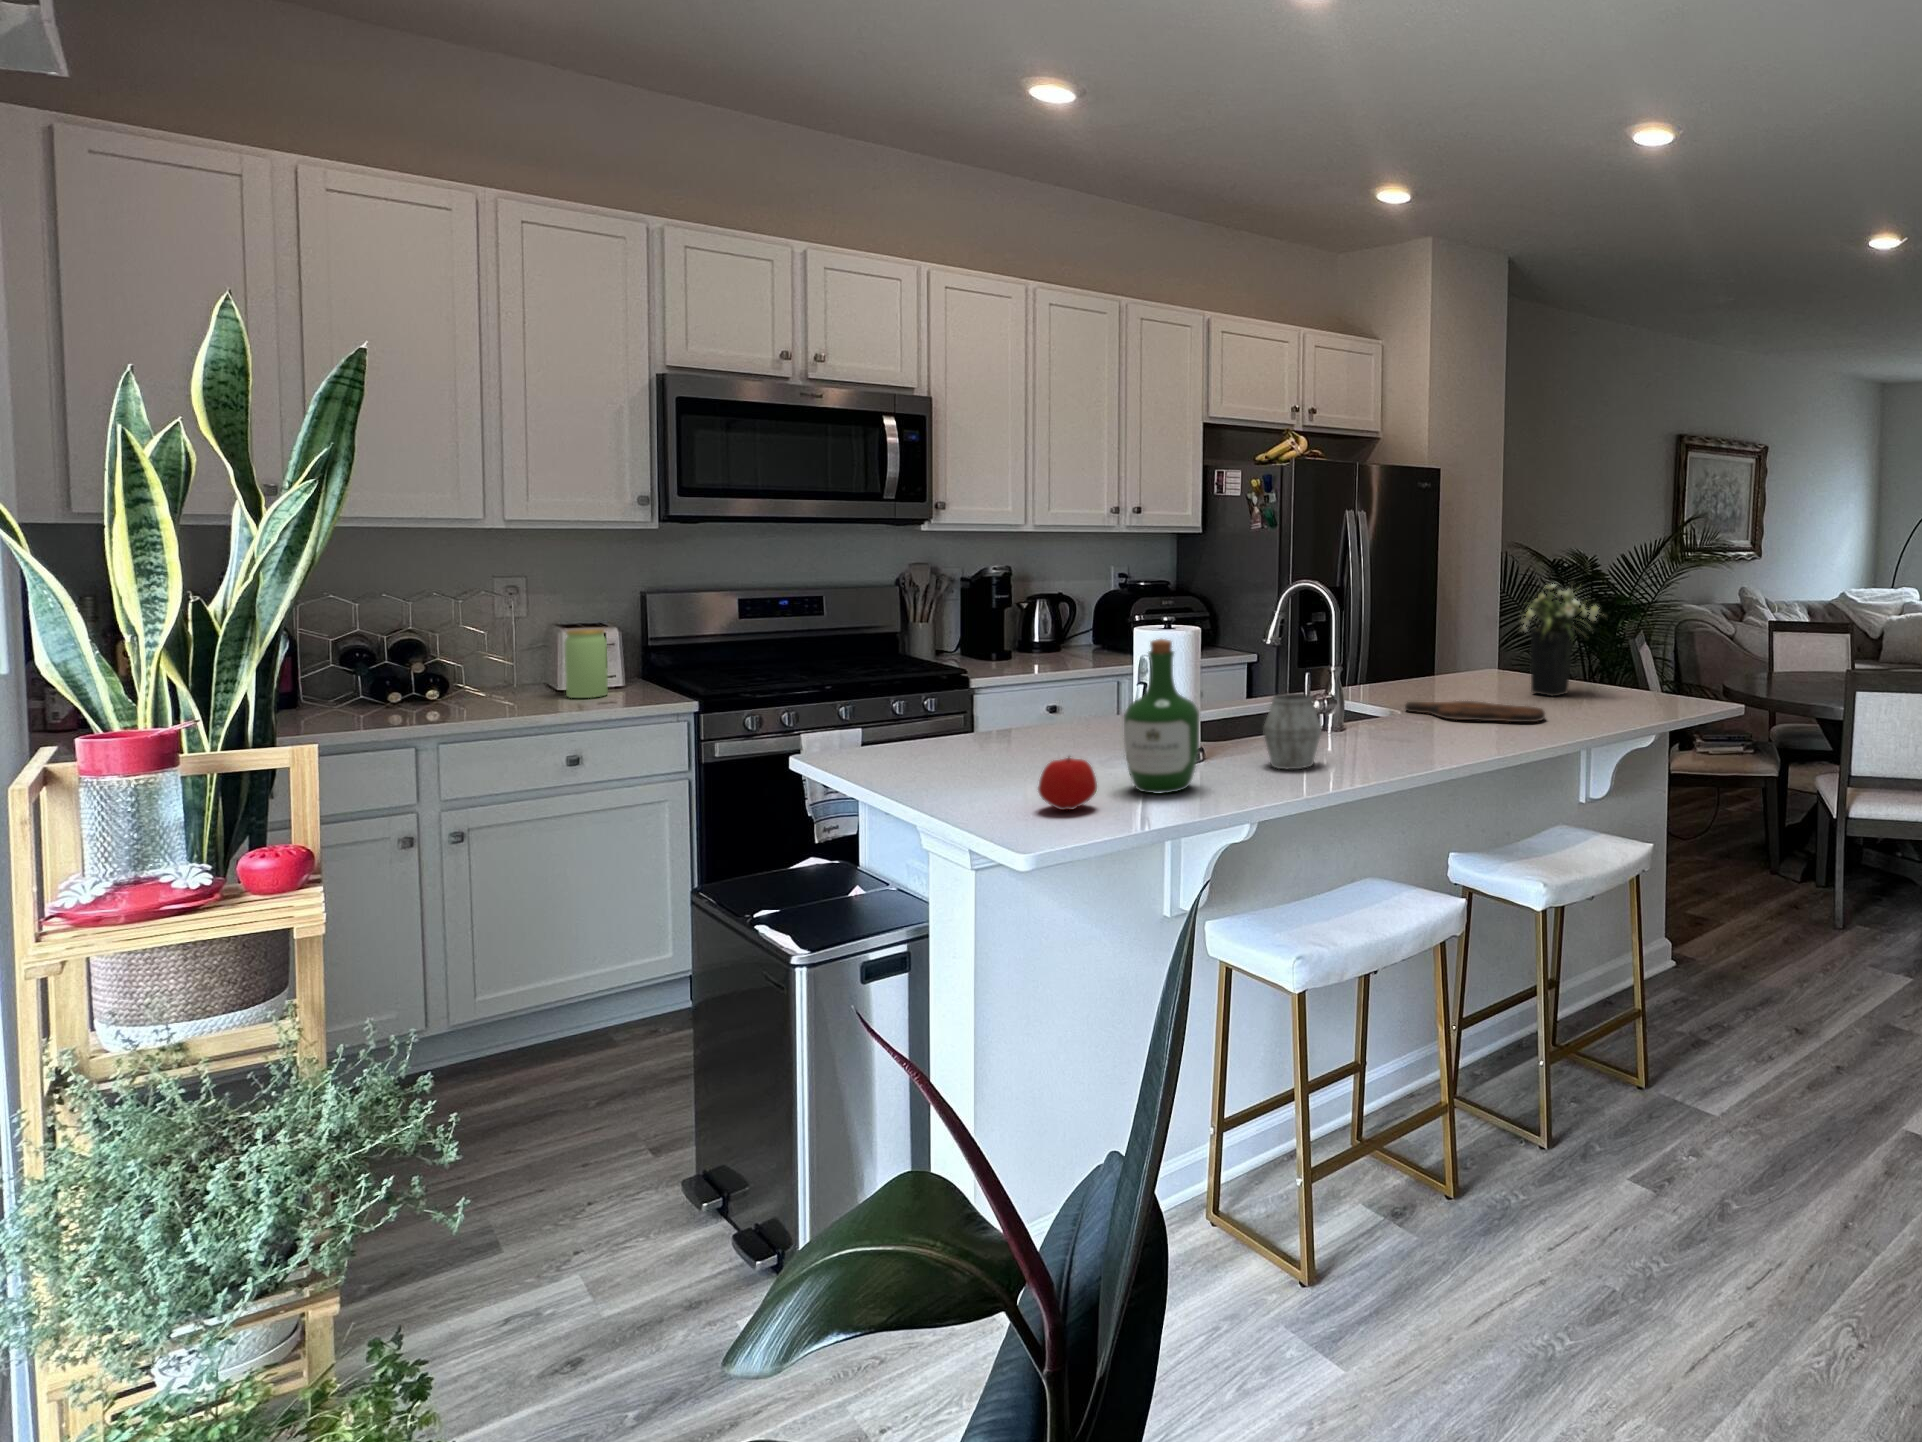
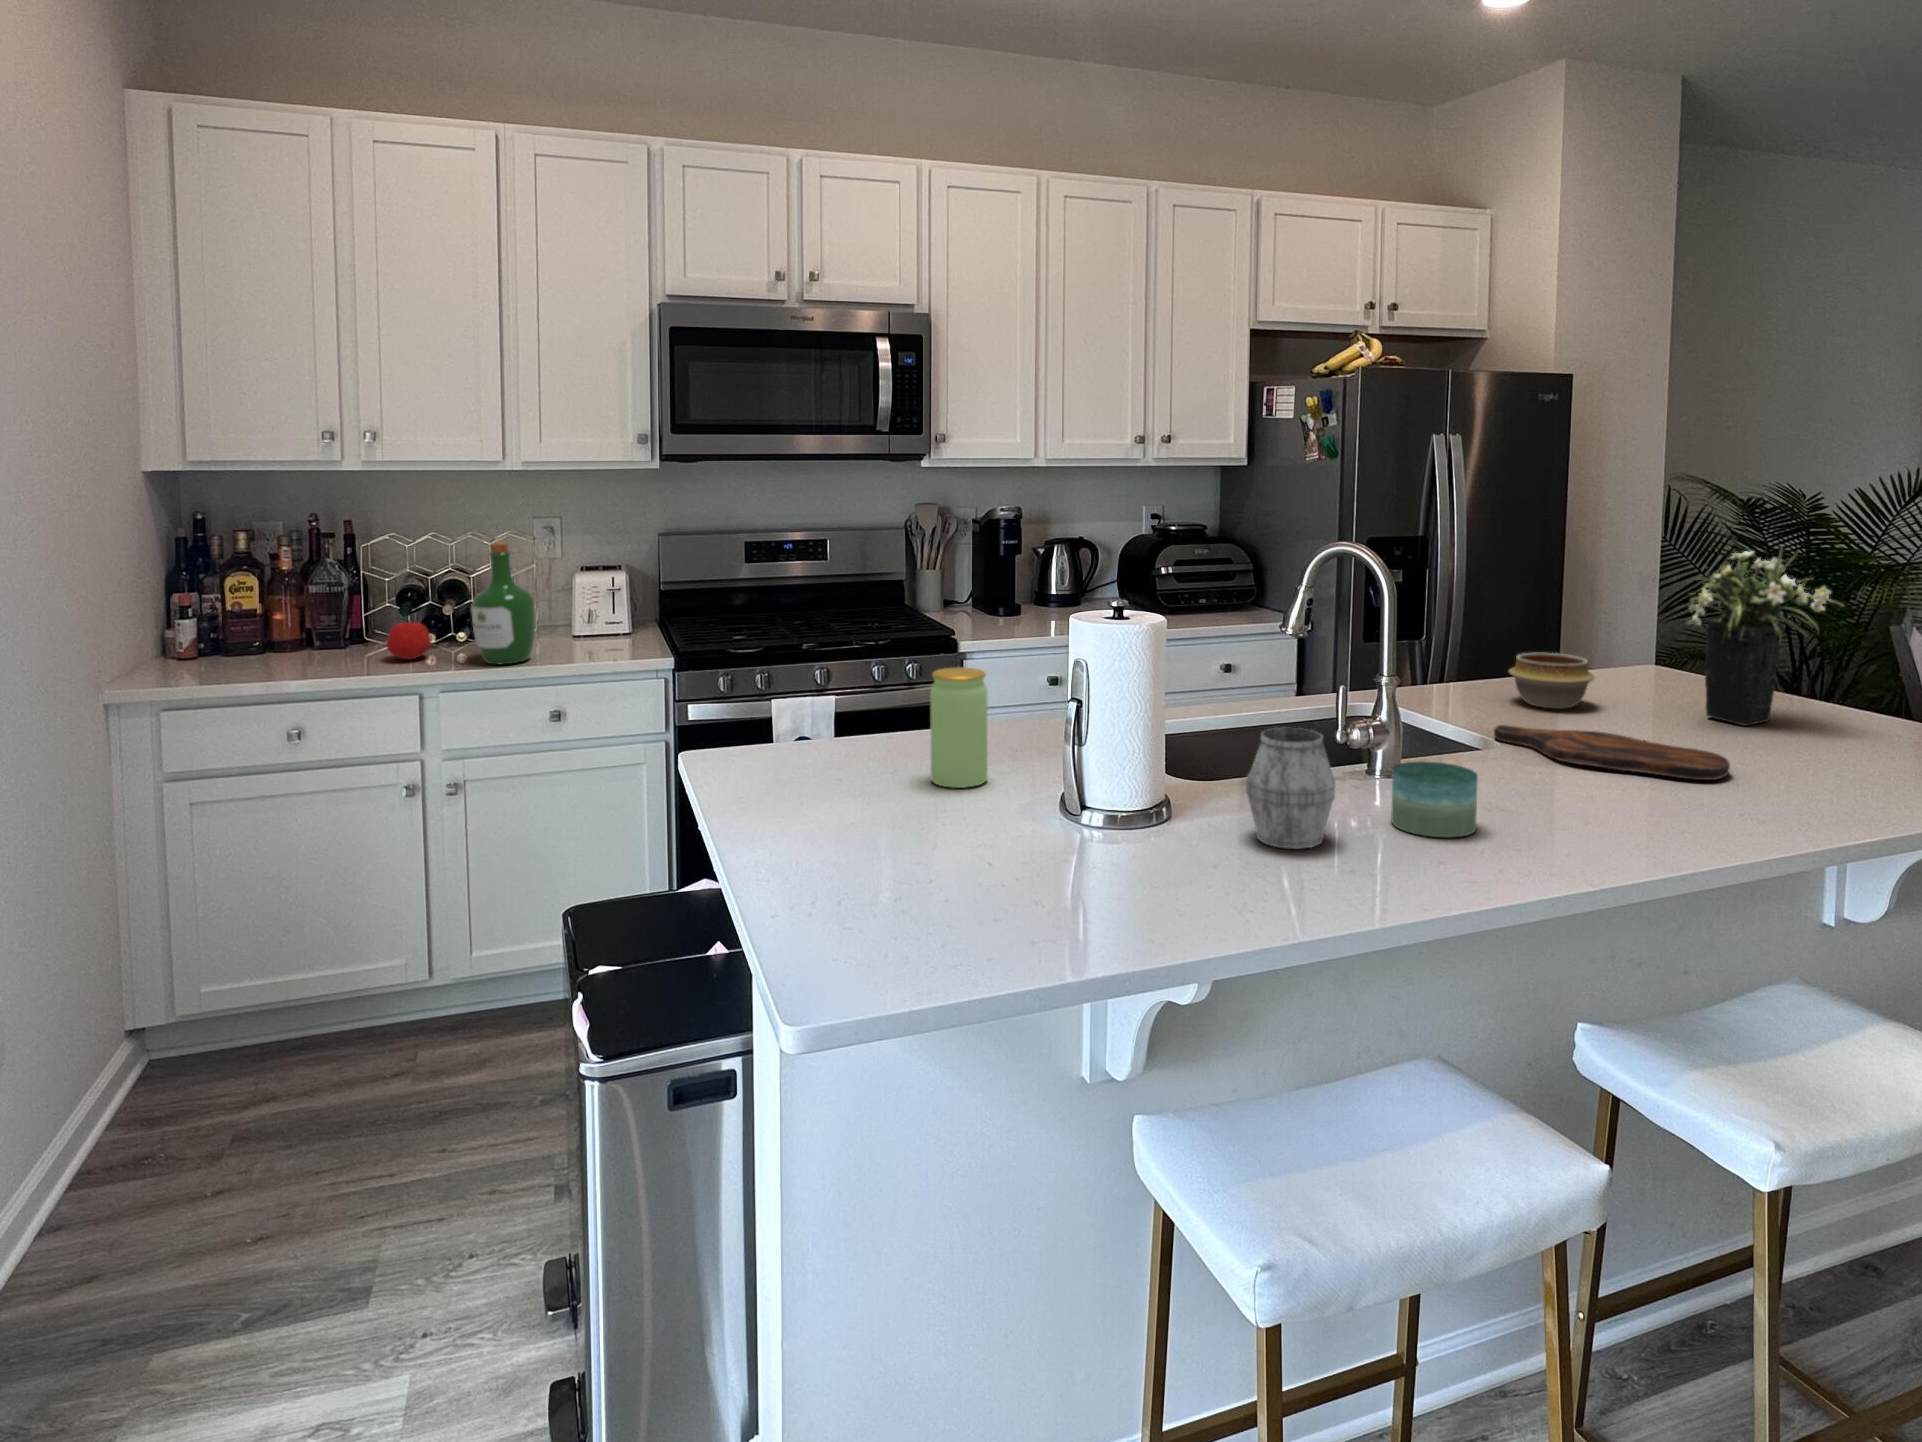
jar: present [565,629,608,698] -> present [930,667,988,788]
wine bottle: present [1124,639,1199,793] -> present [471,541,536,664]
bowl: none [1410,658,1465,694] -> present [1509,653,1595,709]
candle: none [1352,714,1405,758] -> present [1391,762,1478,837]
apple: present [1038,757,1097,810] -> present [387,621,431,660]

